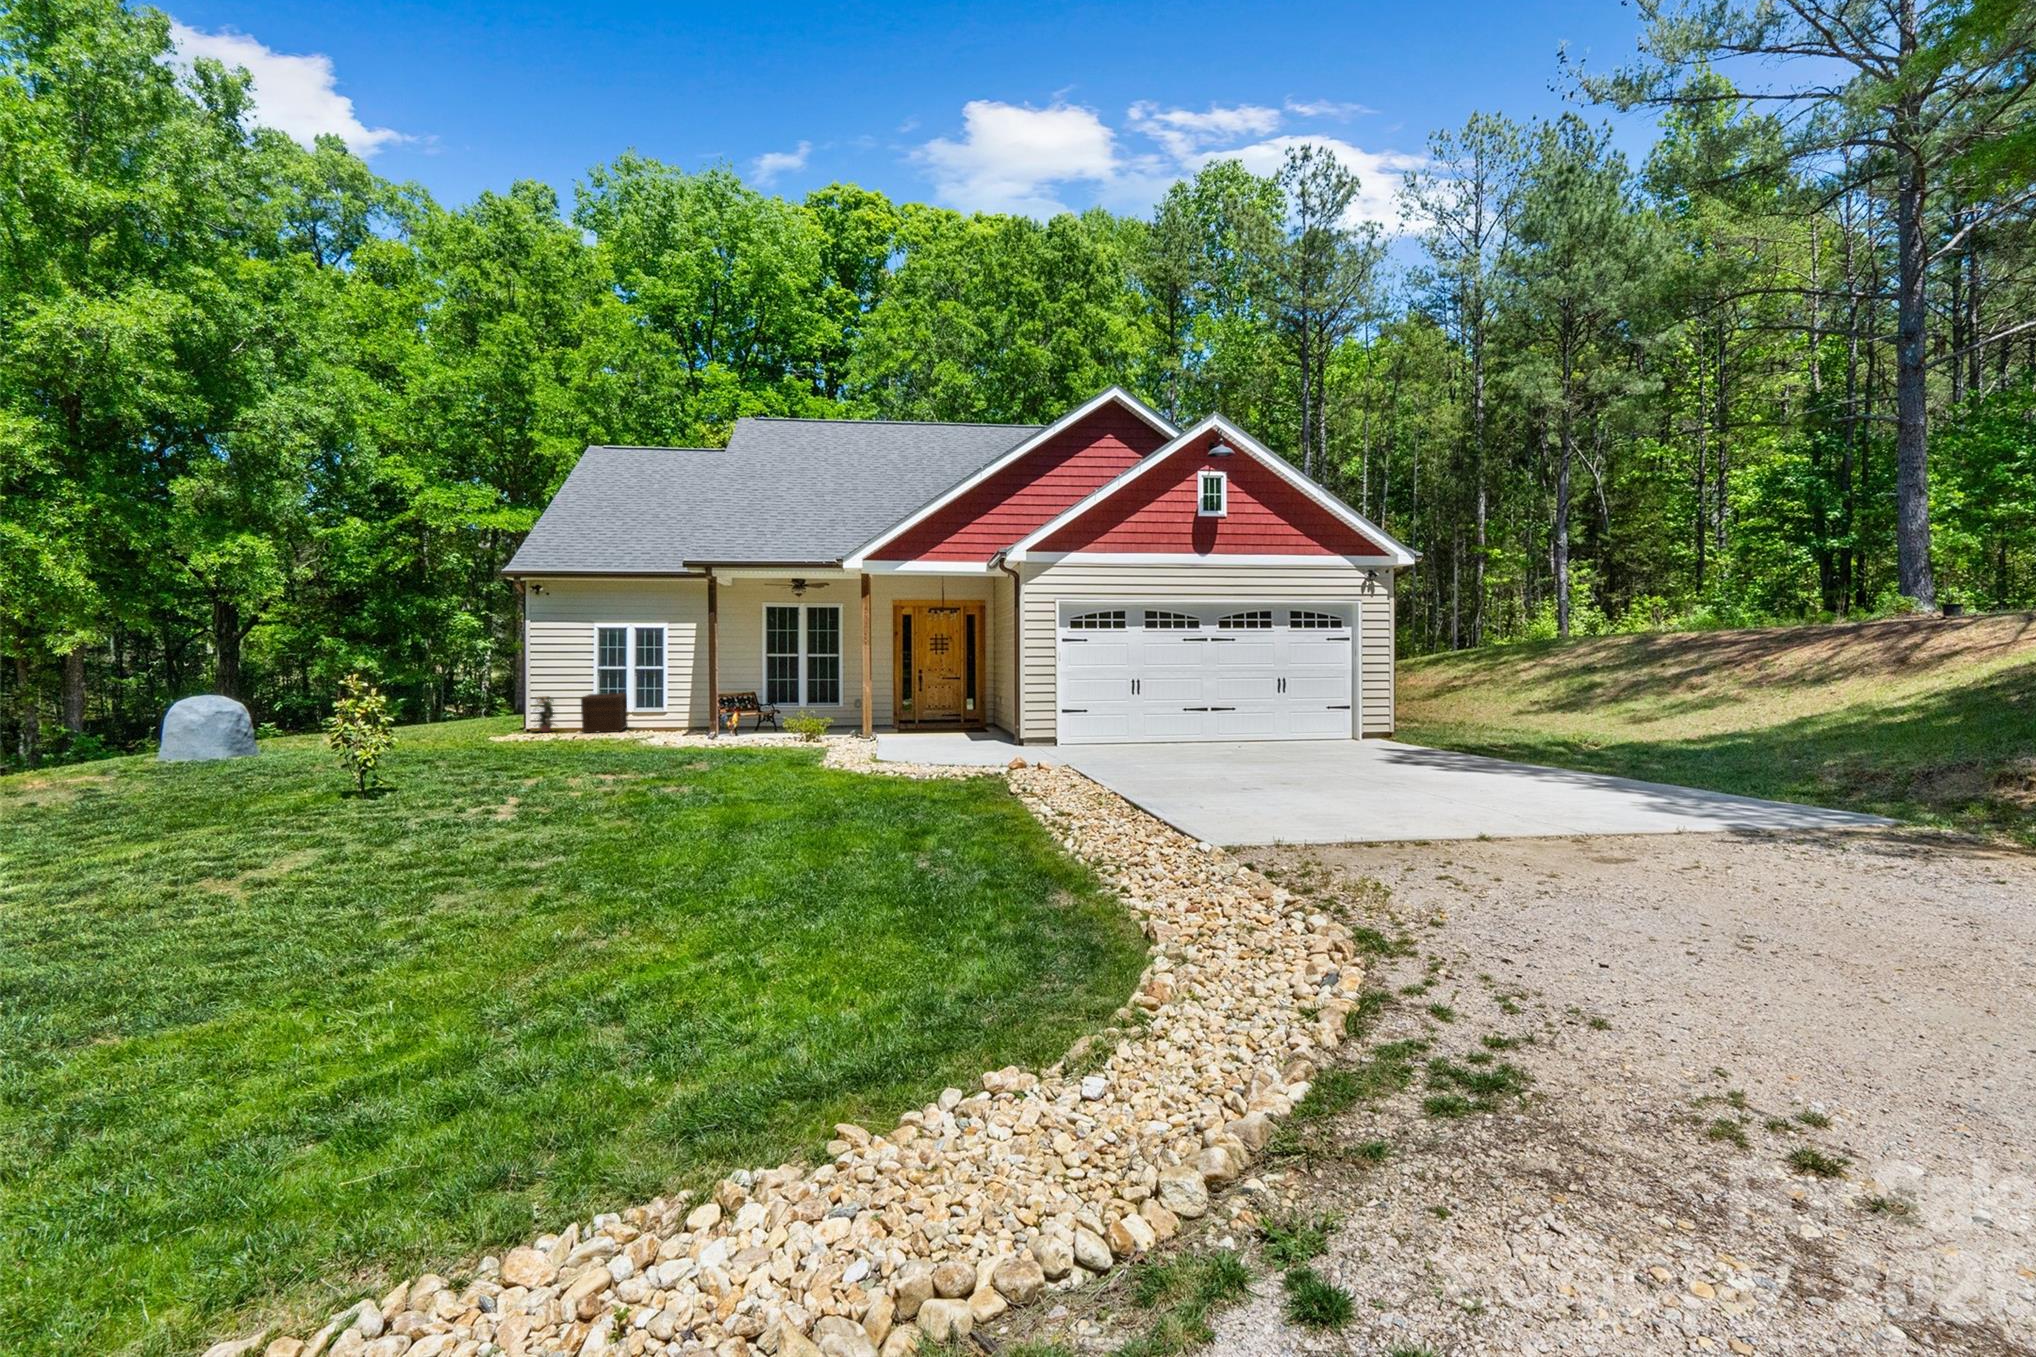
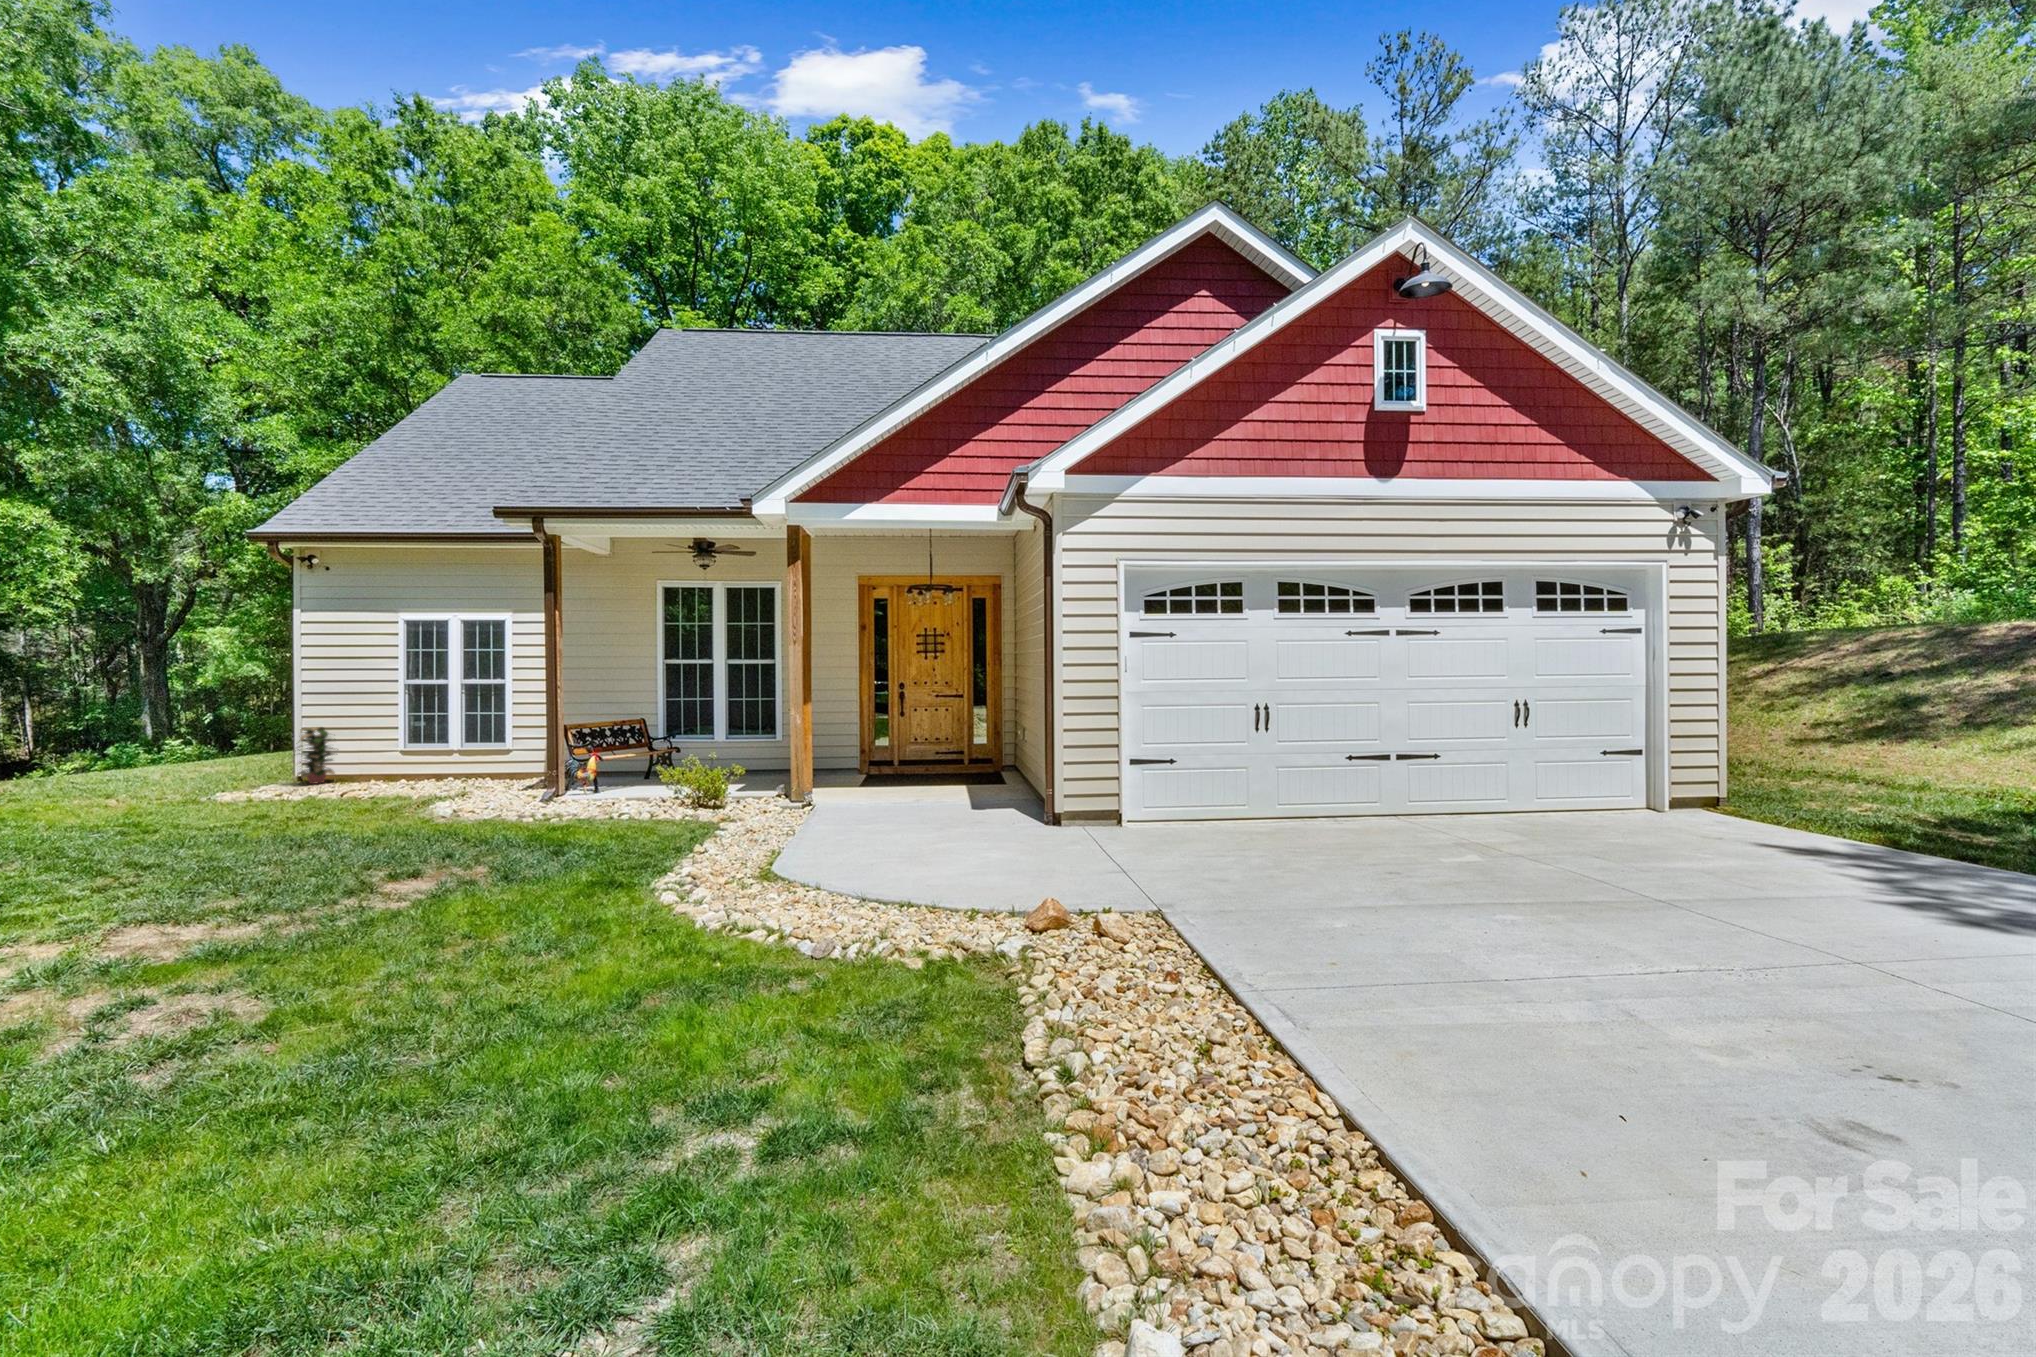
wooden crate: present [581,693,628,733] -> none [360,721,450,786]

